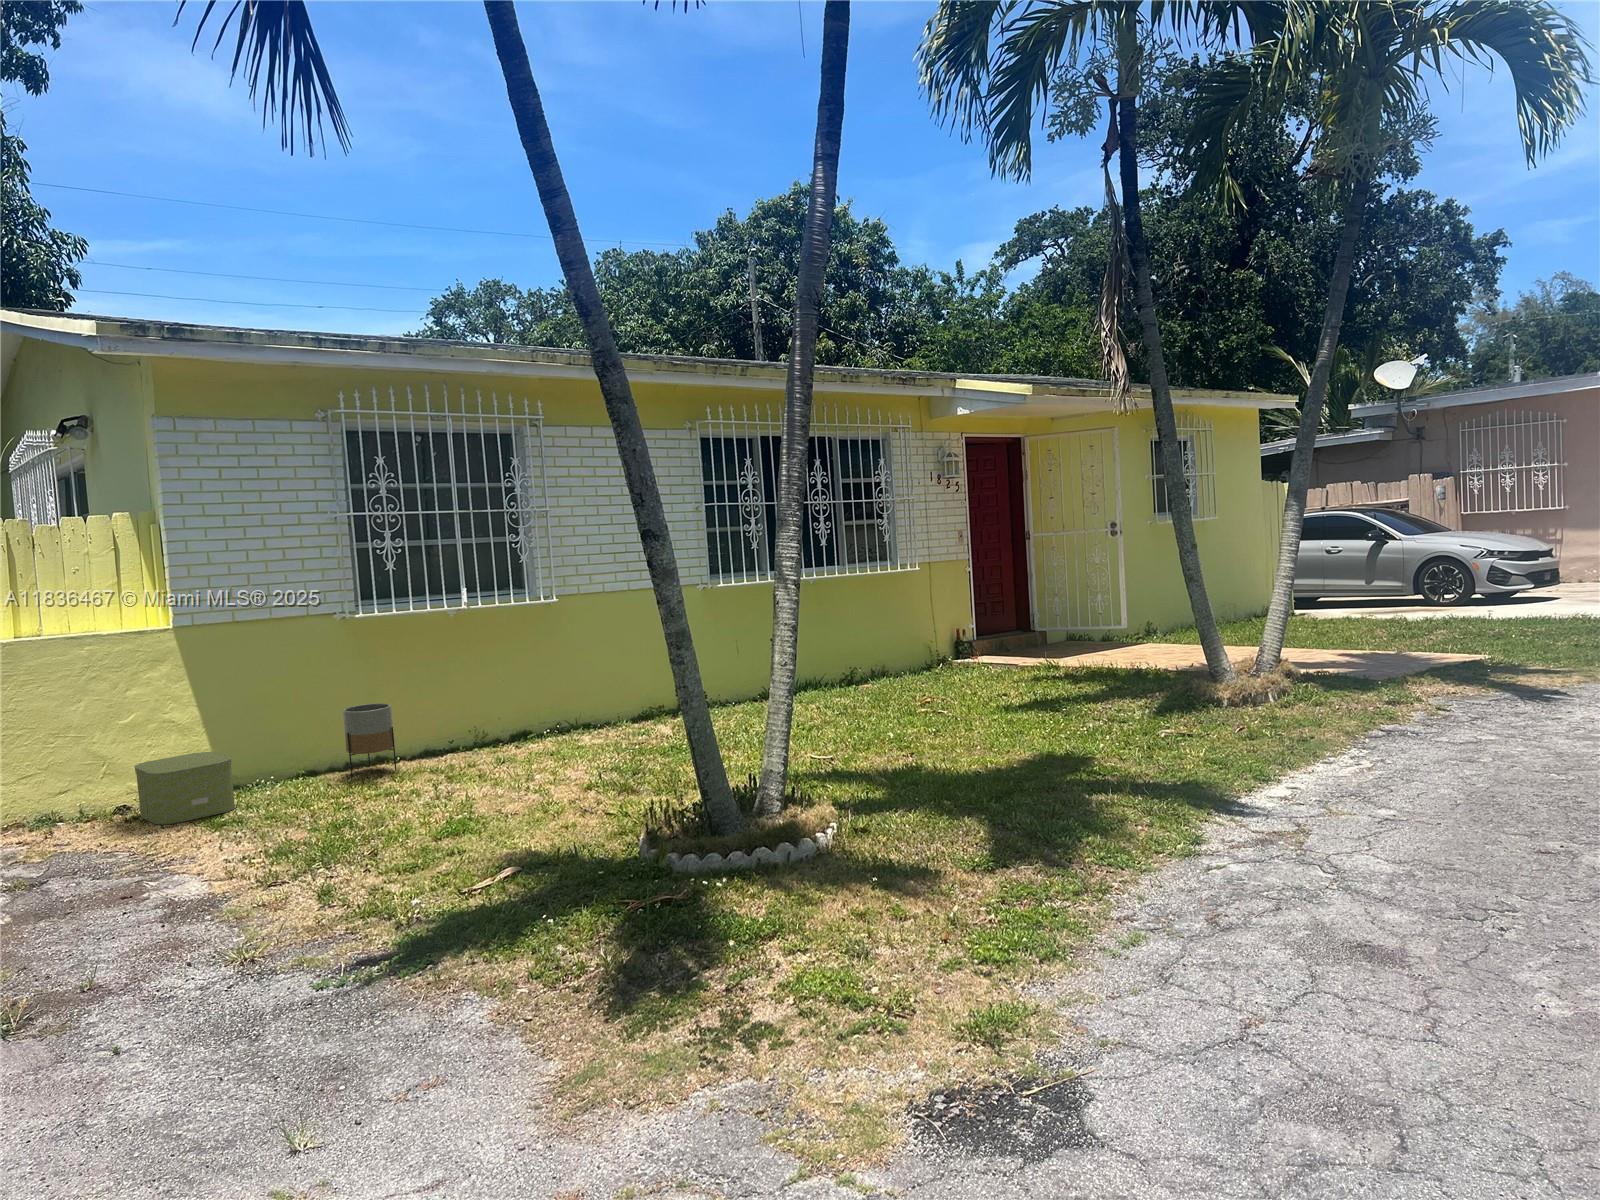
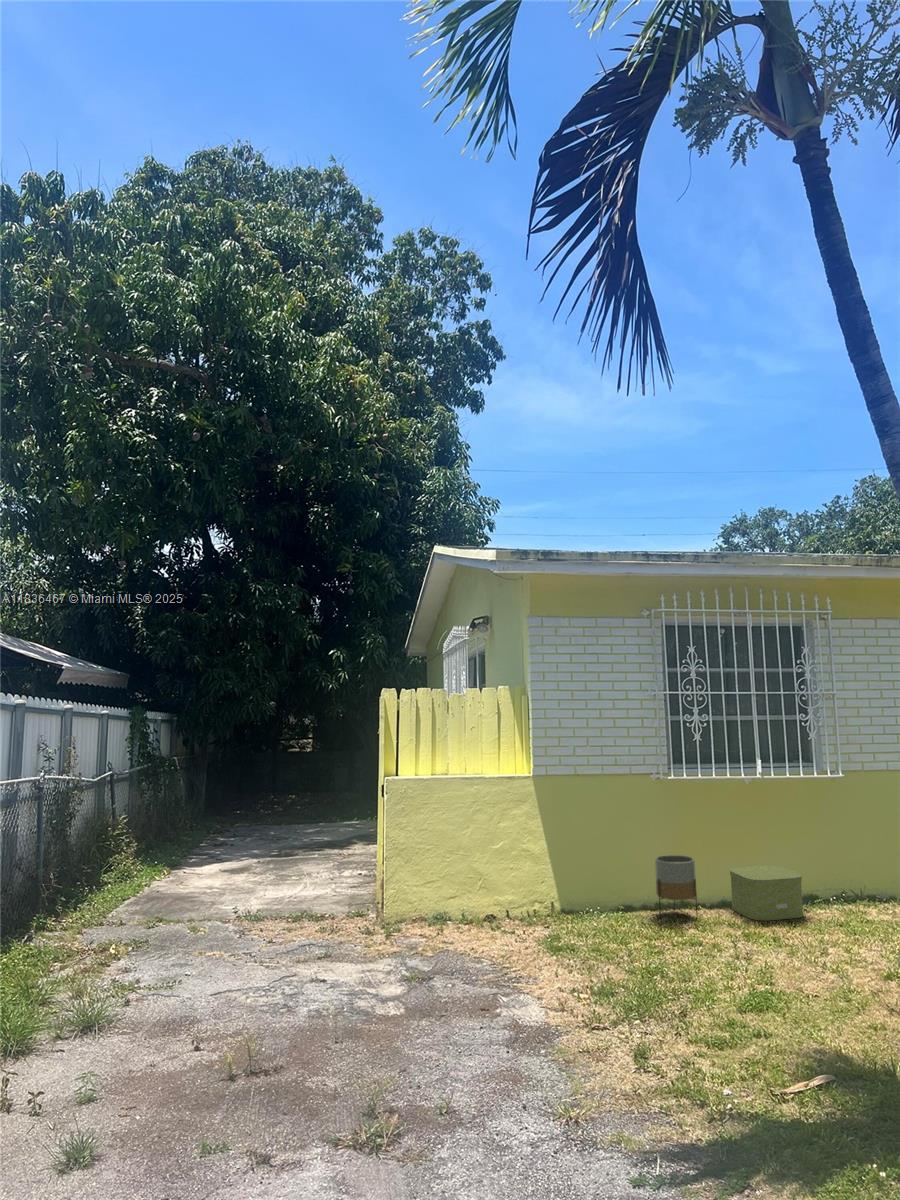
storage box: present [134,752,235,824] -> present [730,865,803,921]

